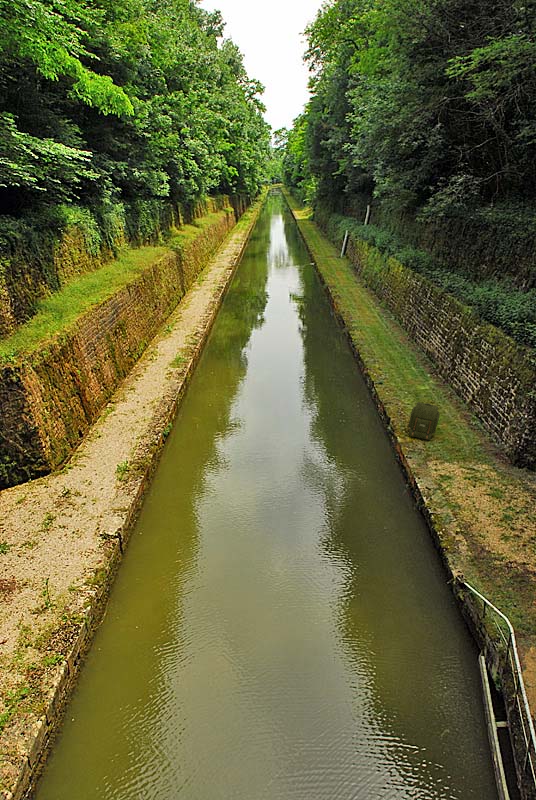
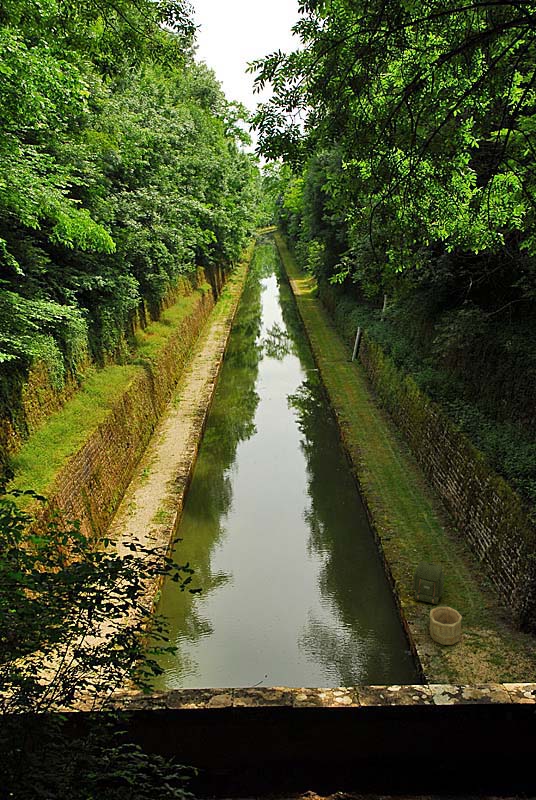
wooden bucket: none [427,443,461,477] -> present [429,607,462,645]

